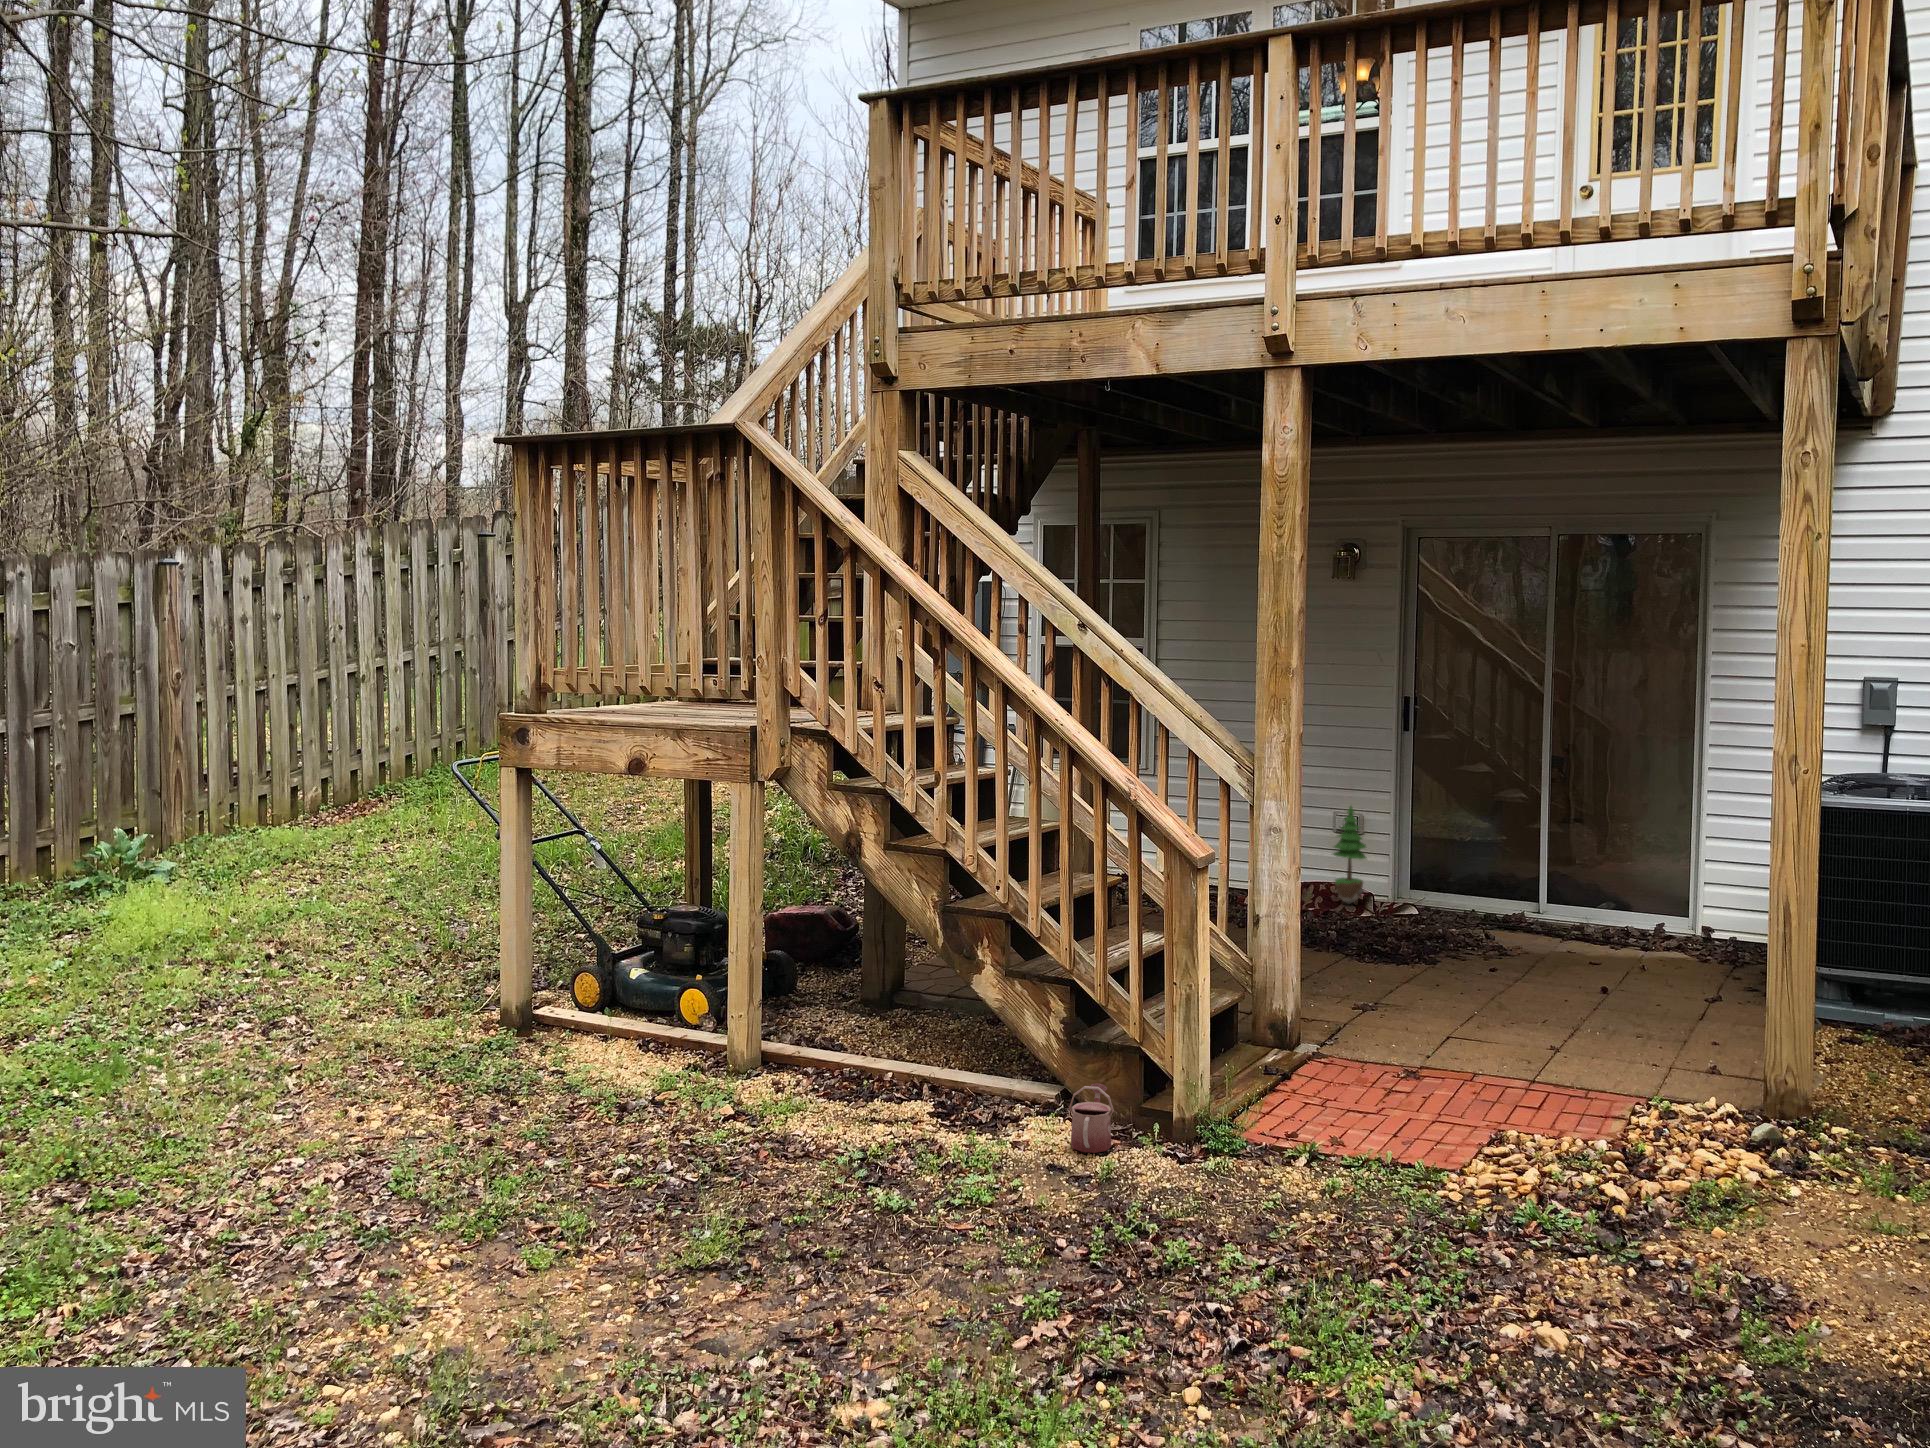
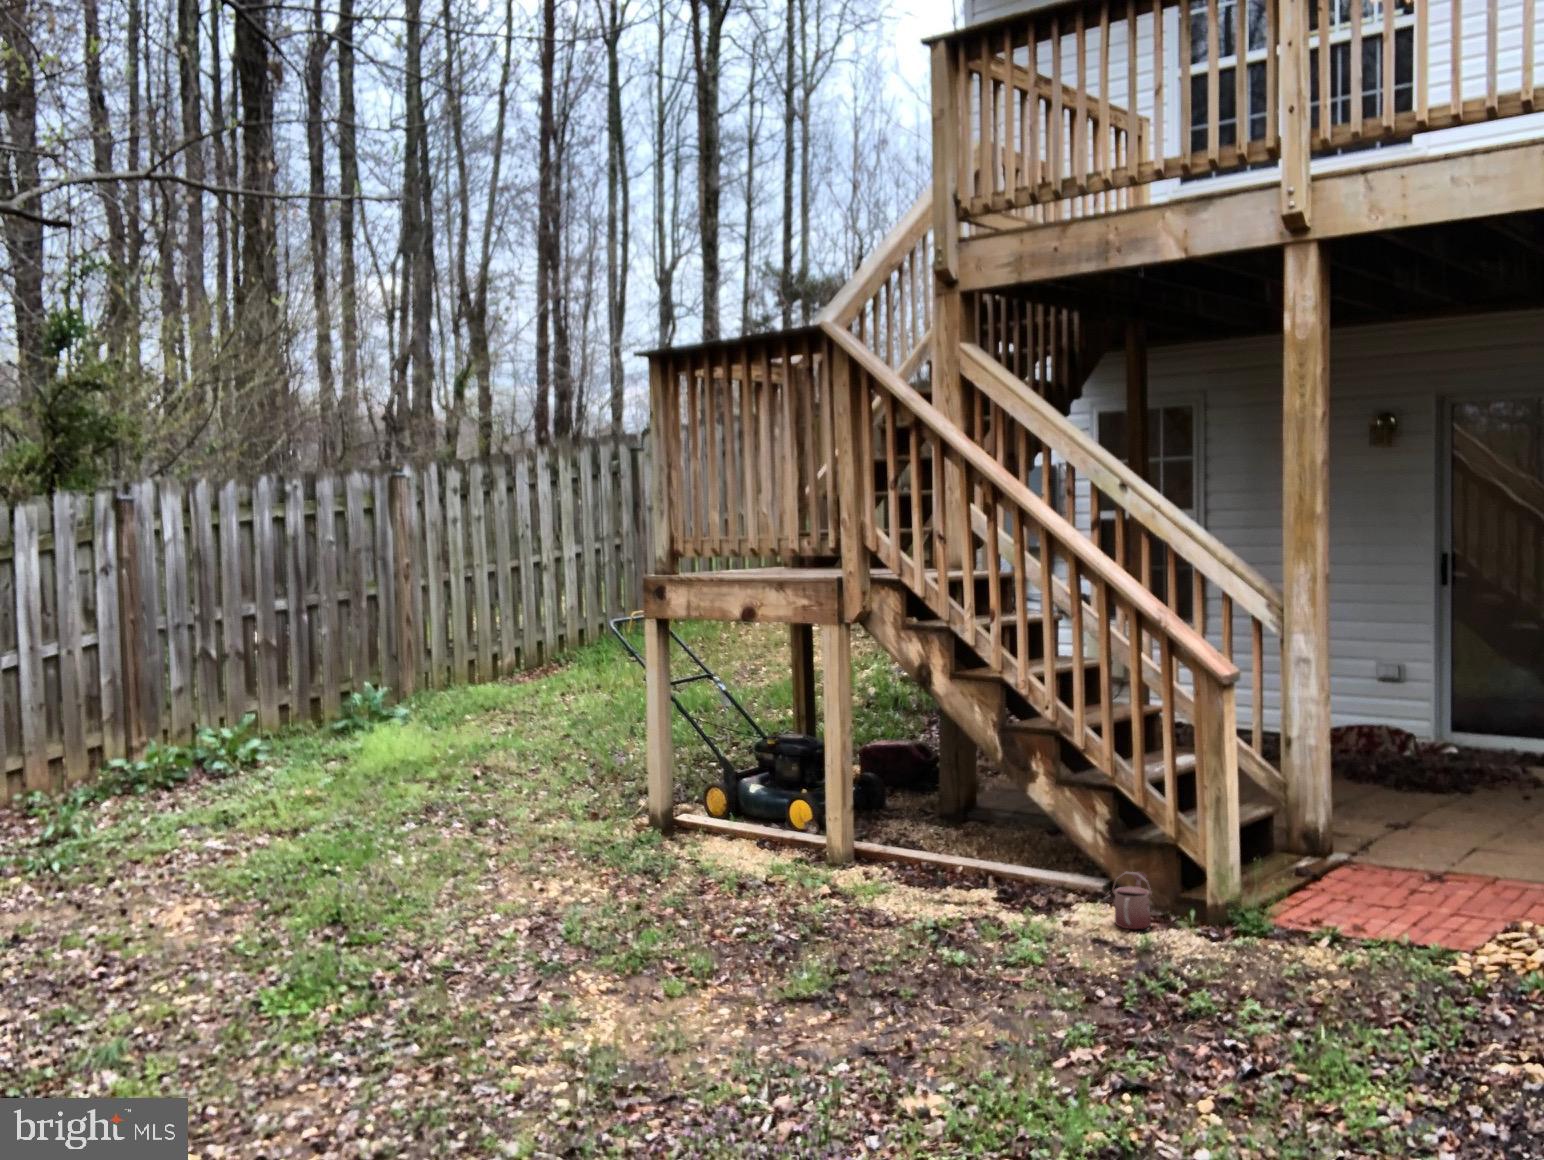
potted tree: present [1333,806,1367,904] -> none [1377,647,1414,741]

